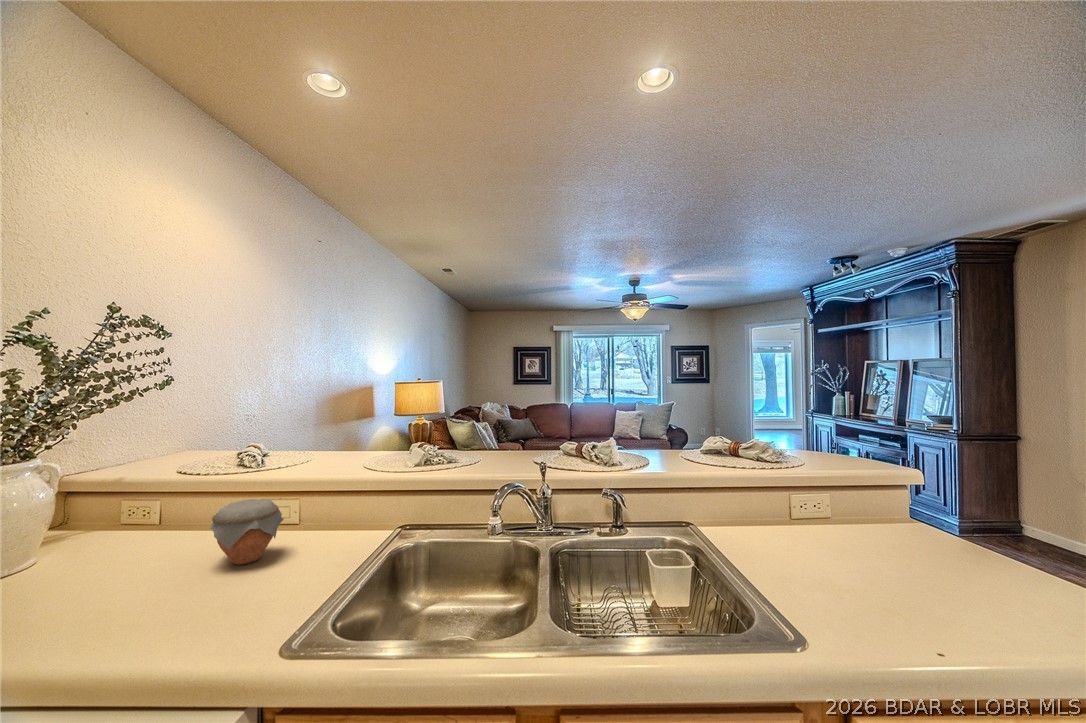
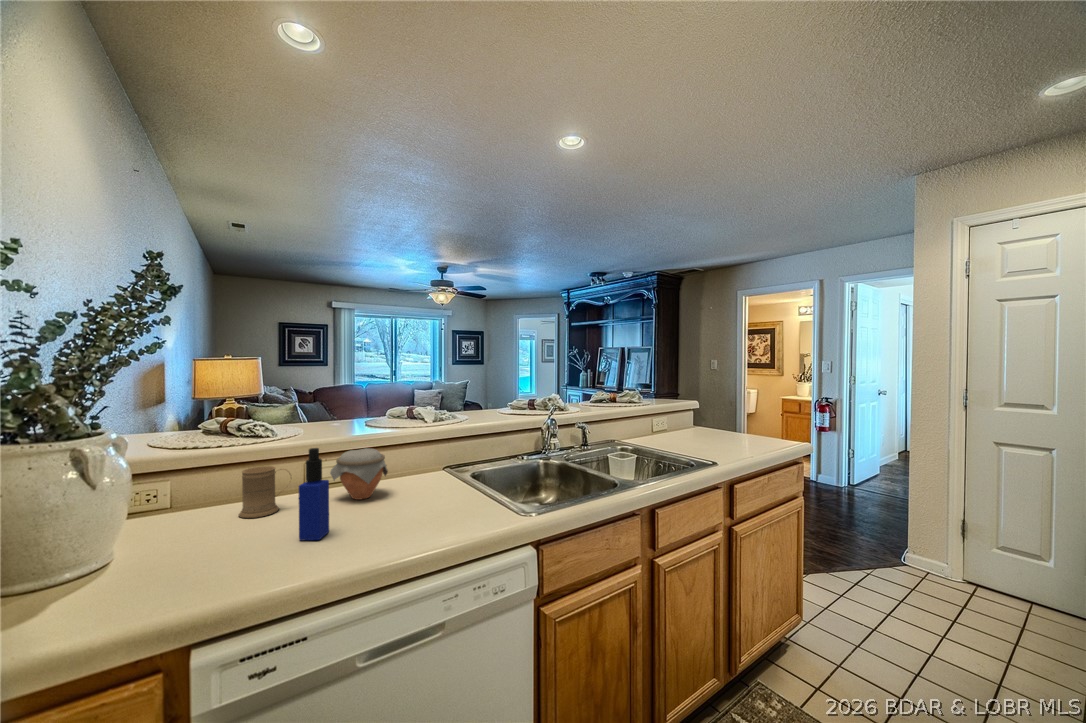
mug: none [125,505,176,565] -> present [239,466,290,518]
bottle: none [44,506,88,629] -> present [299,448,329,540]

